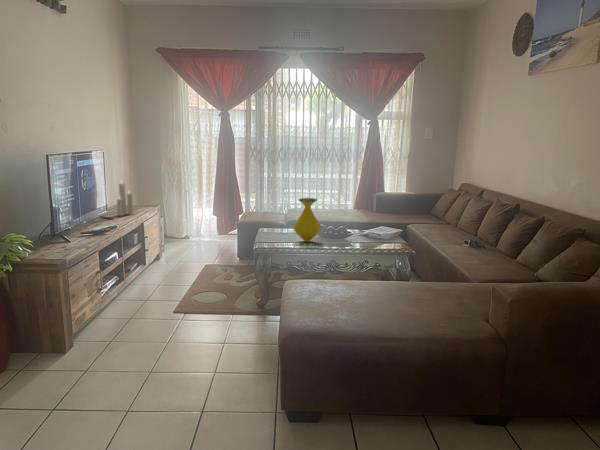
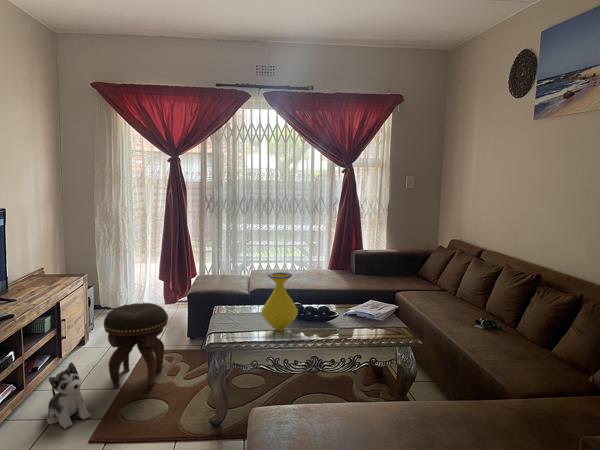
candle: present [117,183,134,216] -> none [23,241,49,293]
footstool: none [177,225,224,285] -> present [104,303,168,387]
plush toy: none [142,260,172,305] -> present [47,362,91,428]

